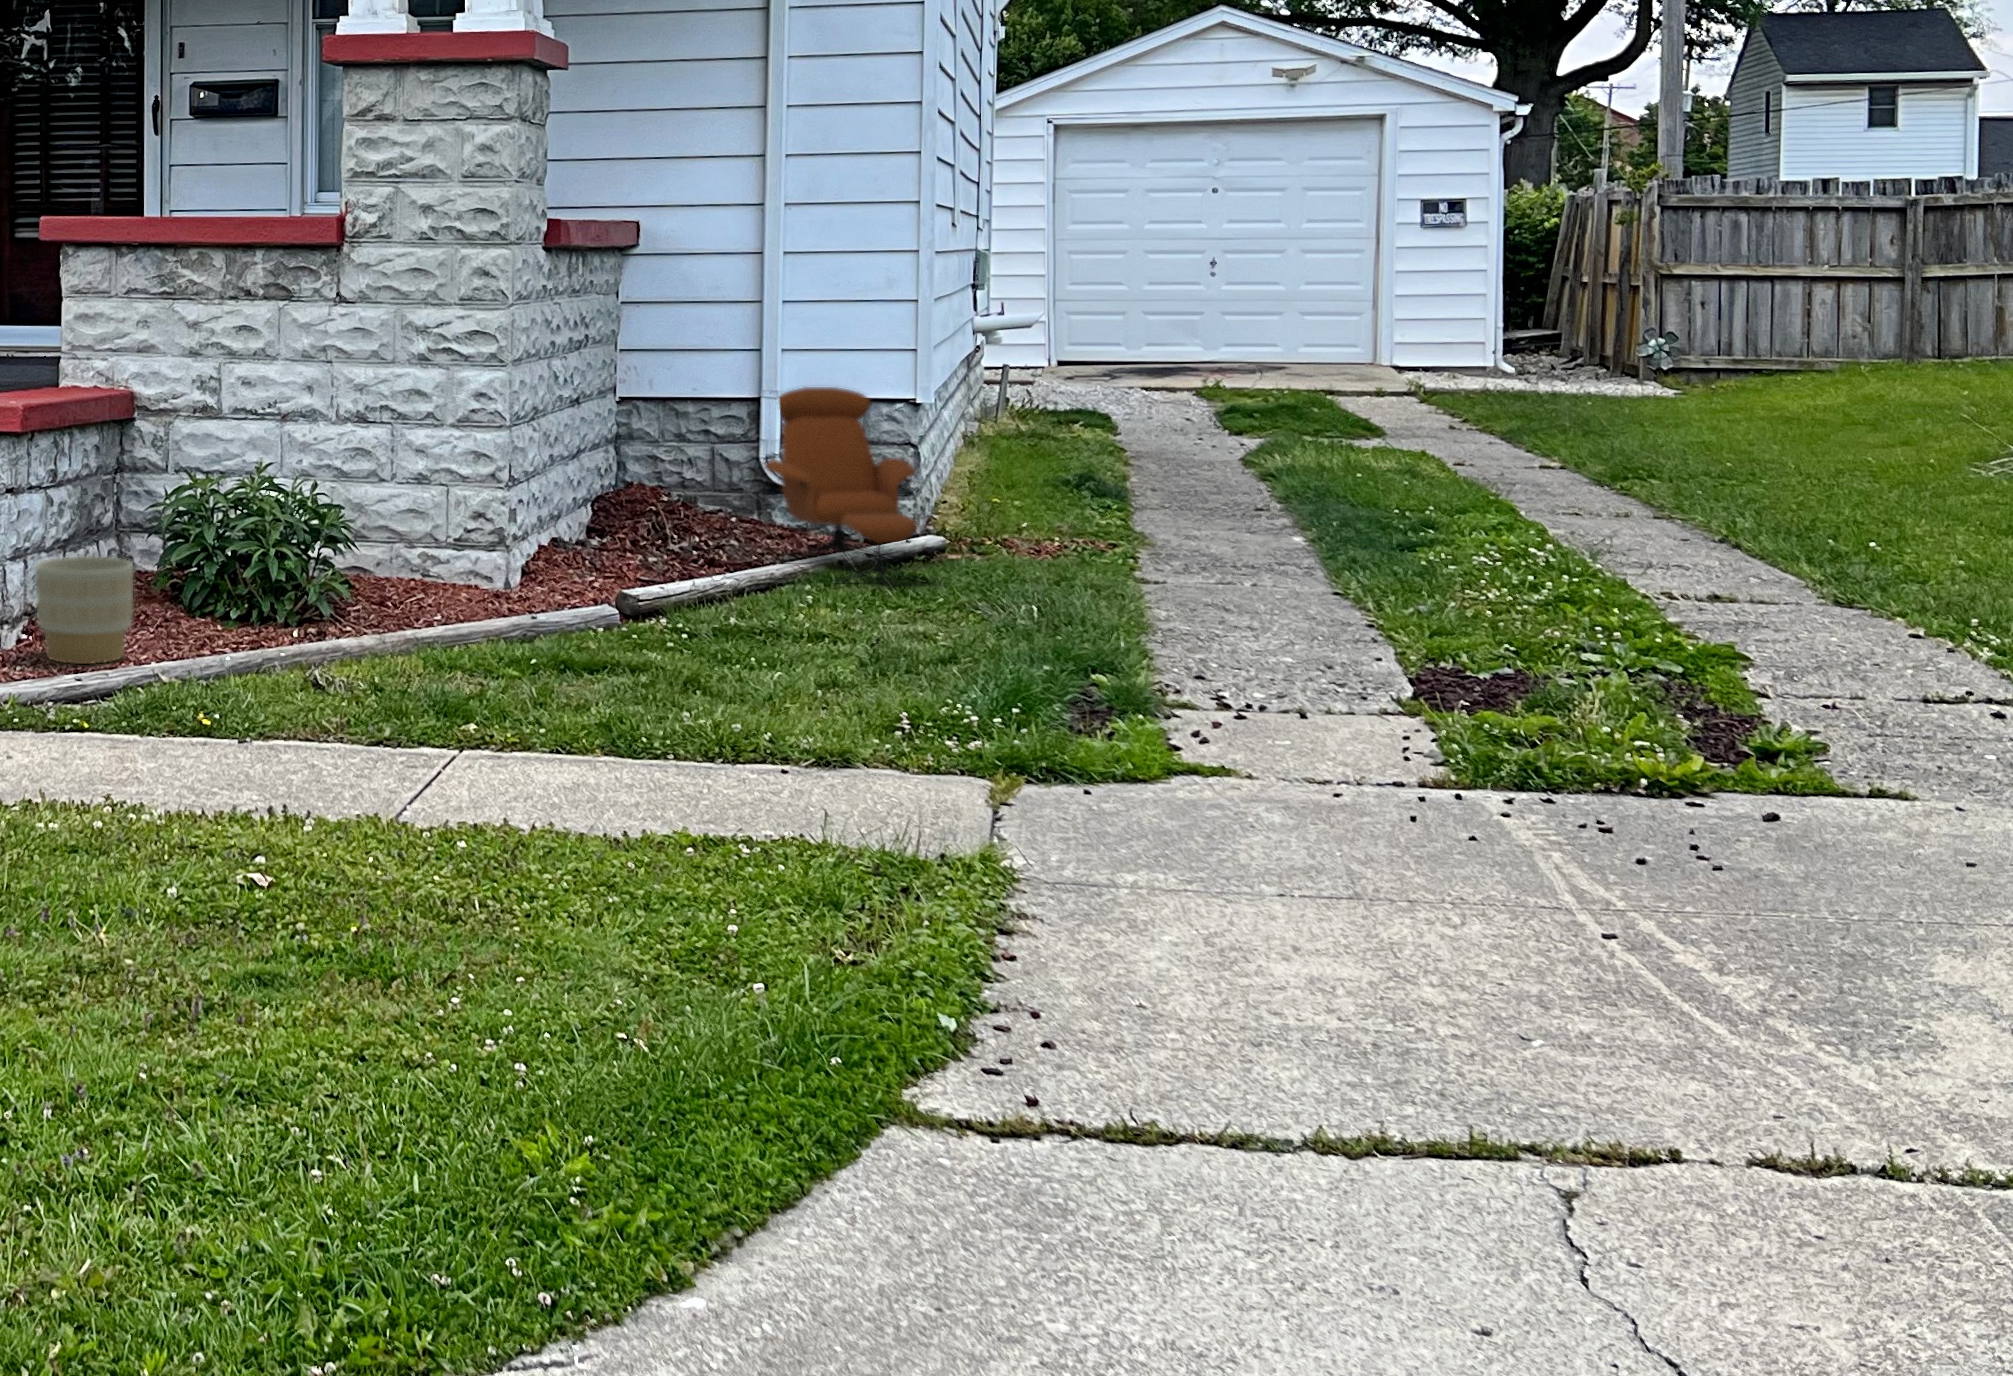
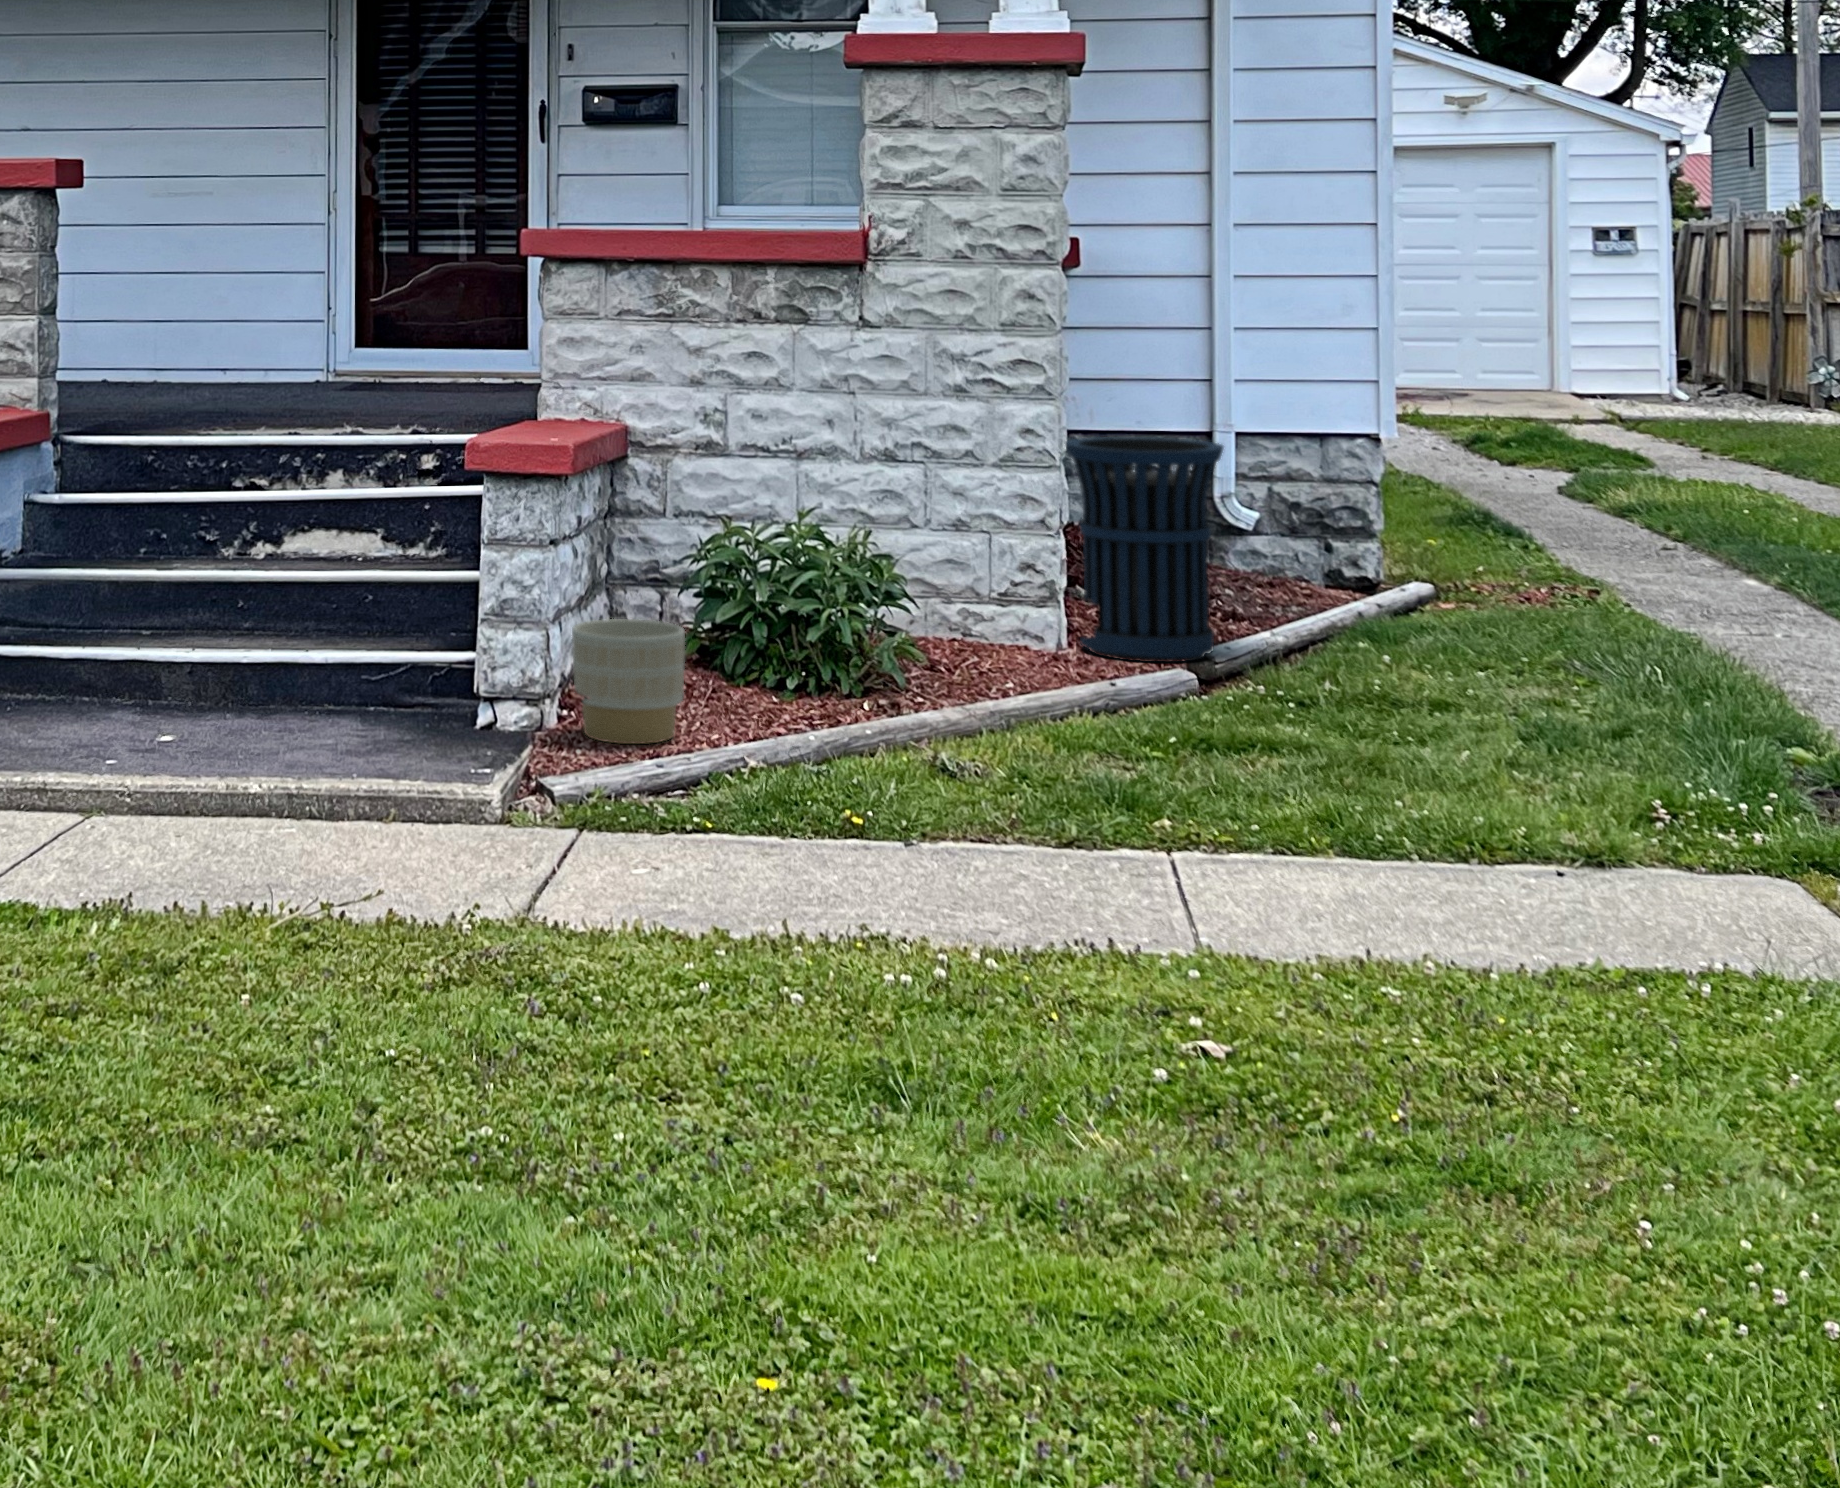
lounge chair: present [765,387,922,588] -> none [1237,424,1441,649]
trash can: none [565,398,707,601] -> present [1065,437,1224,662]

